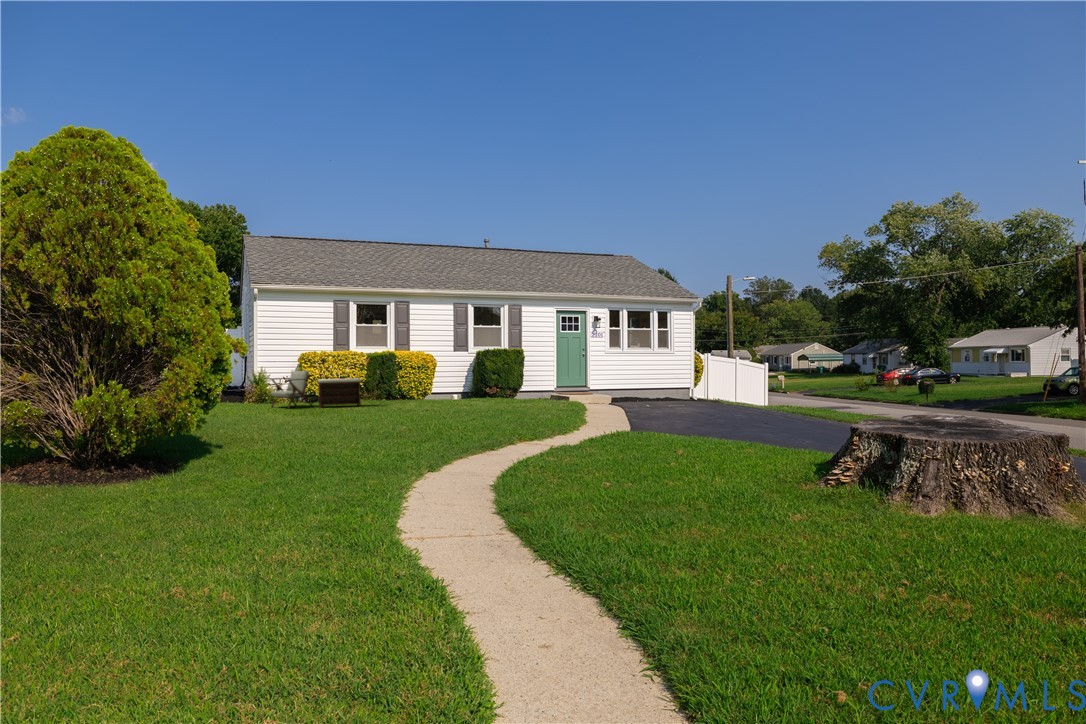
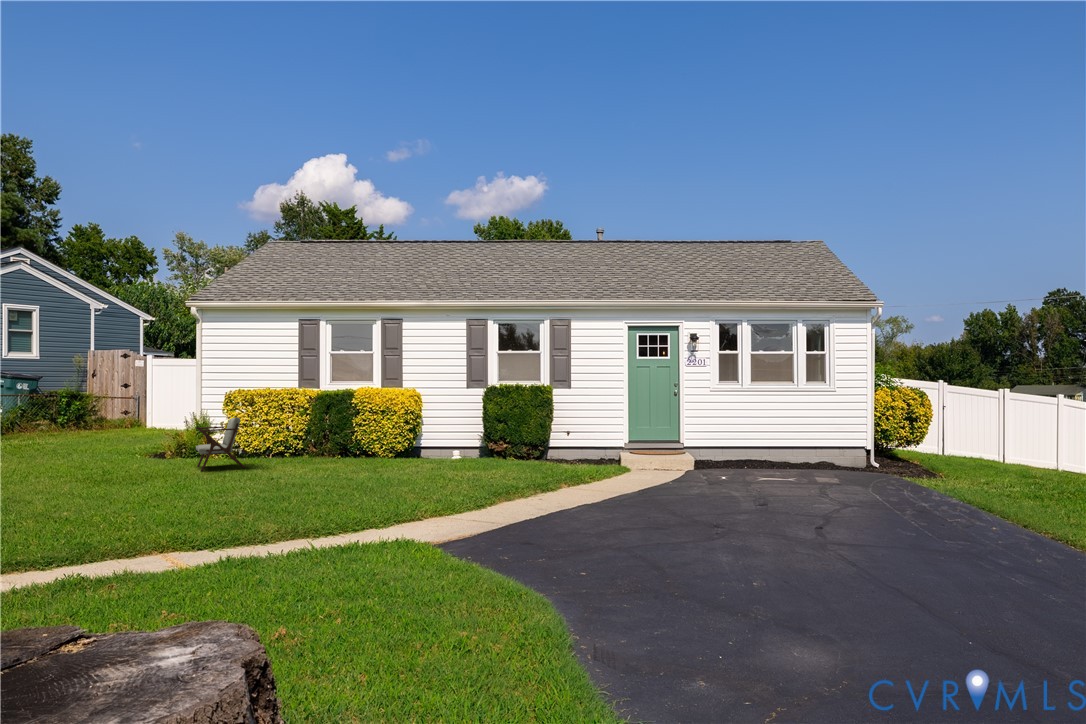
bench: present [317,378,361,408] -> none [240,429,309,471]

